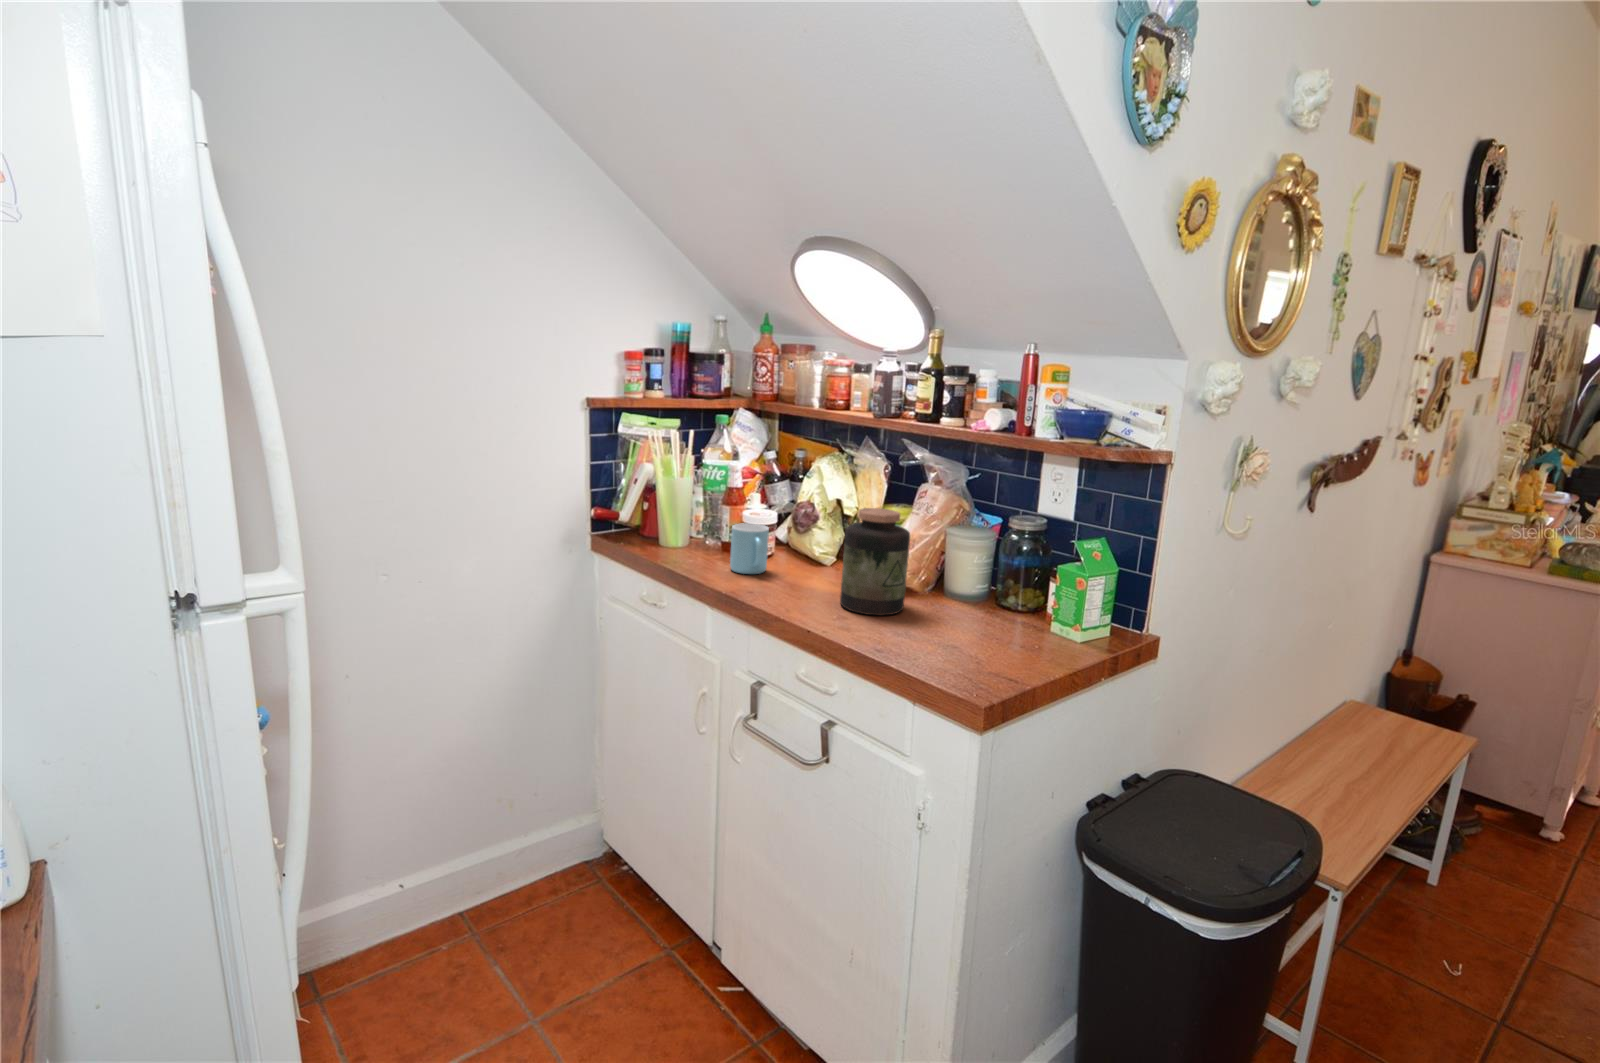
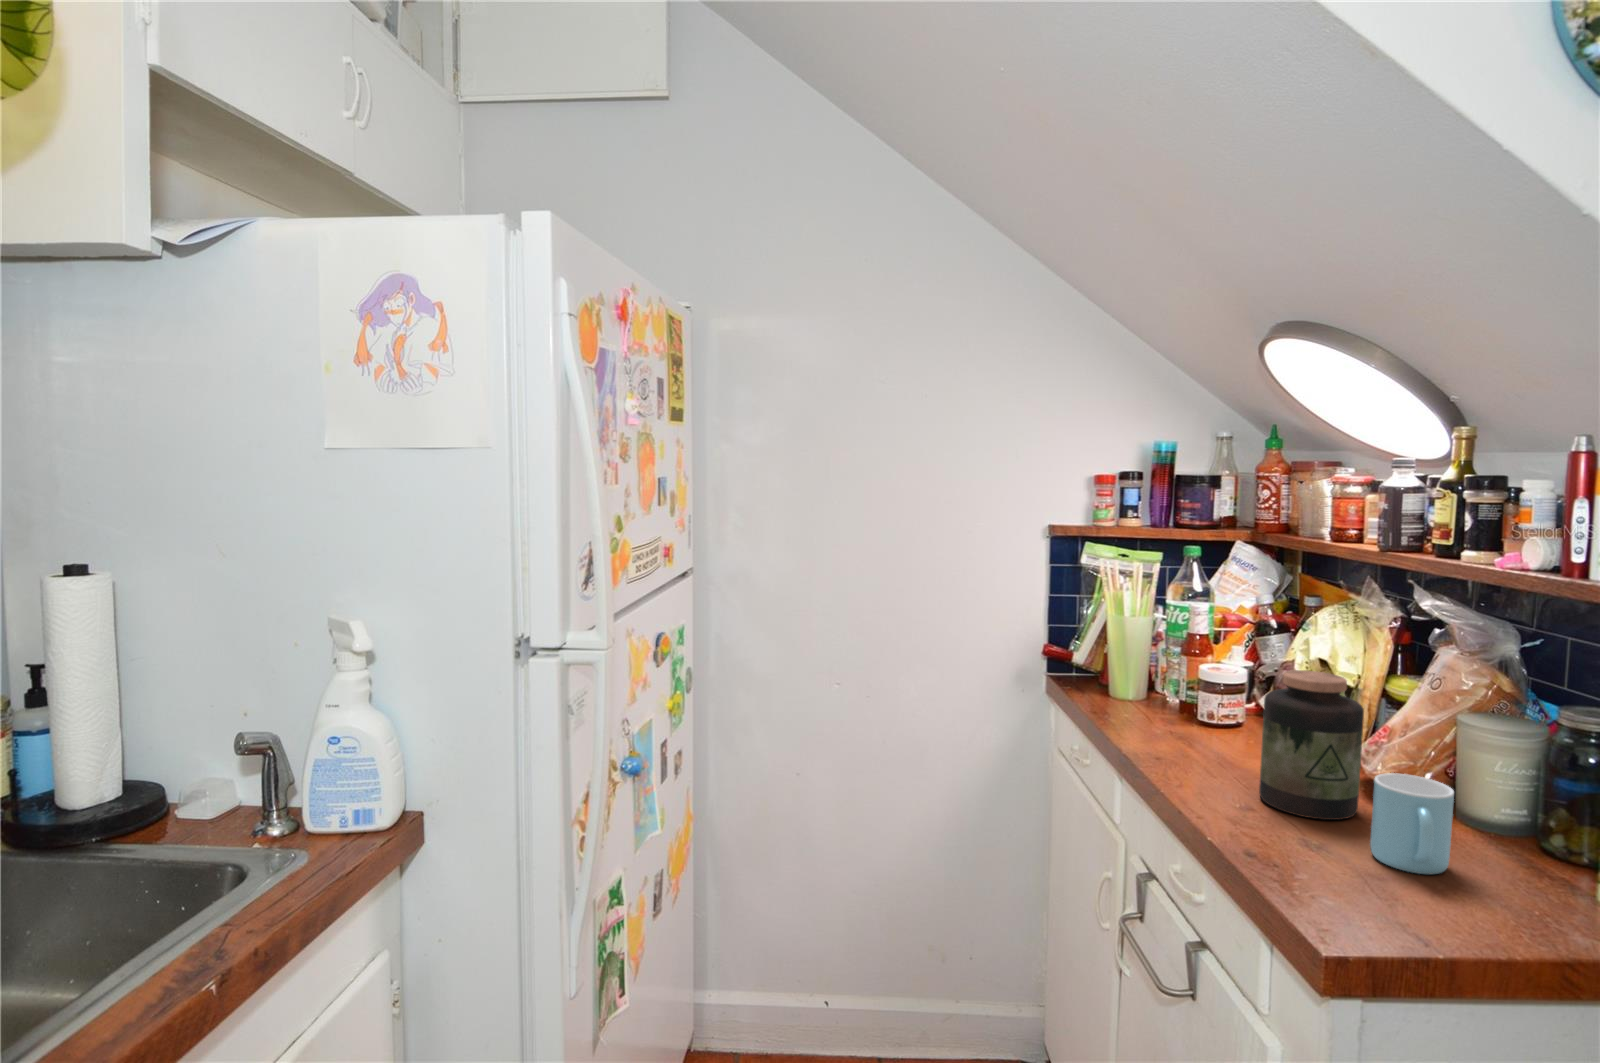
mug: present [730,523,769,574] -> present [1370,773,1454,874]

